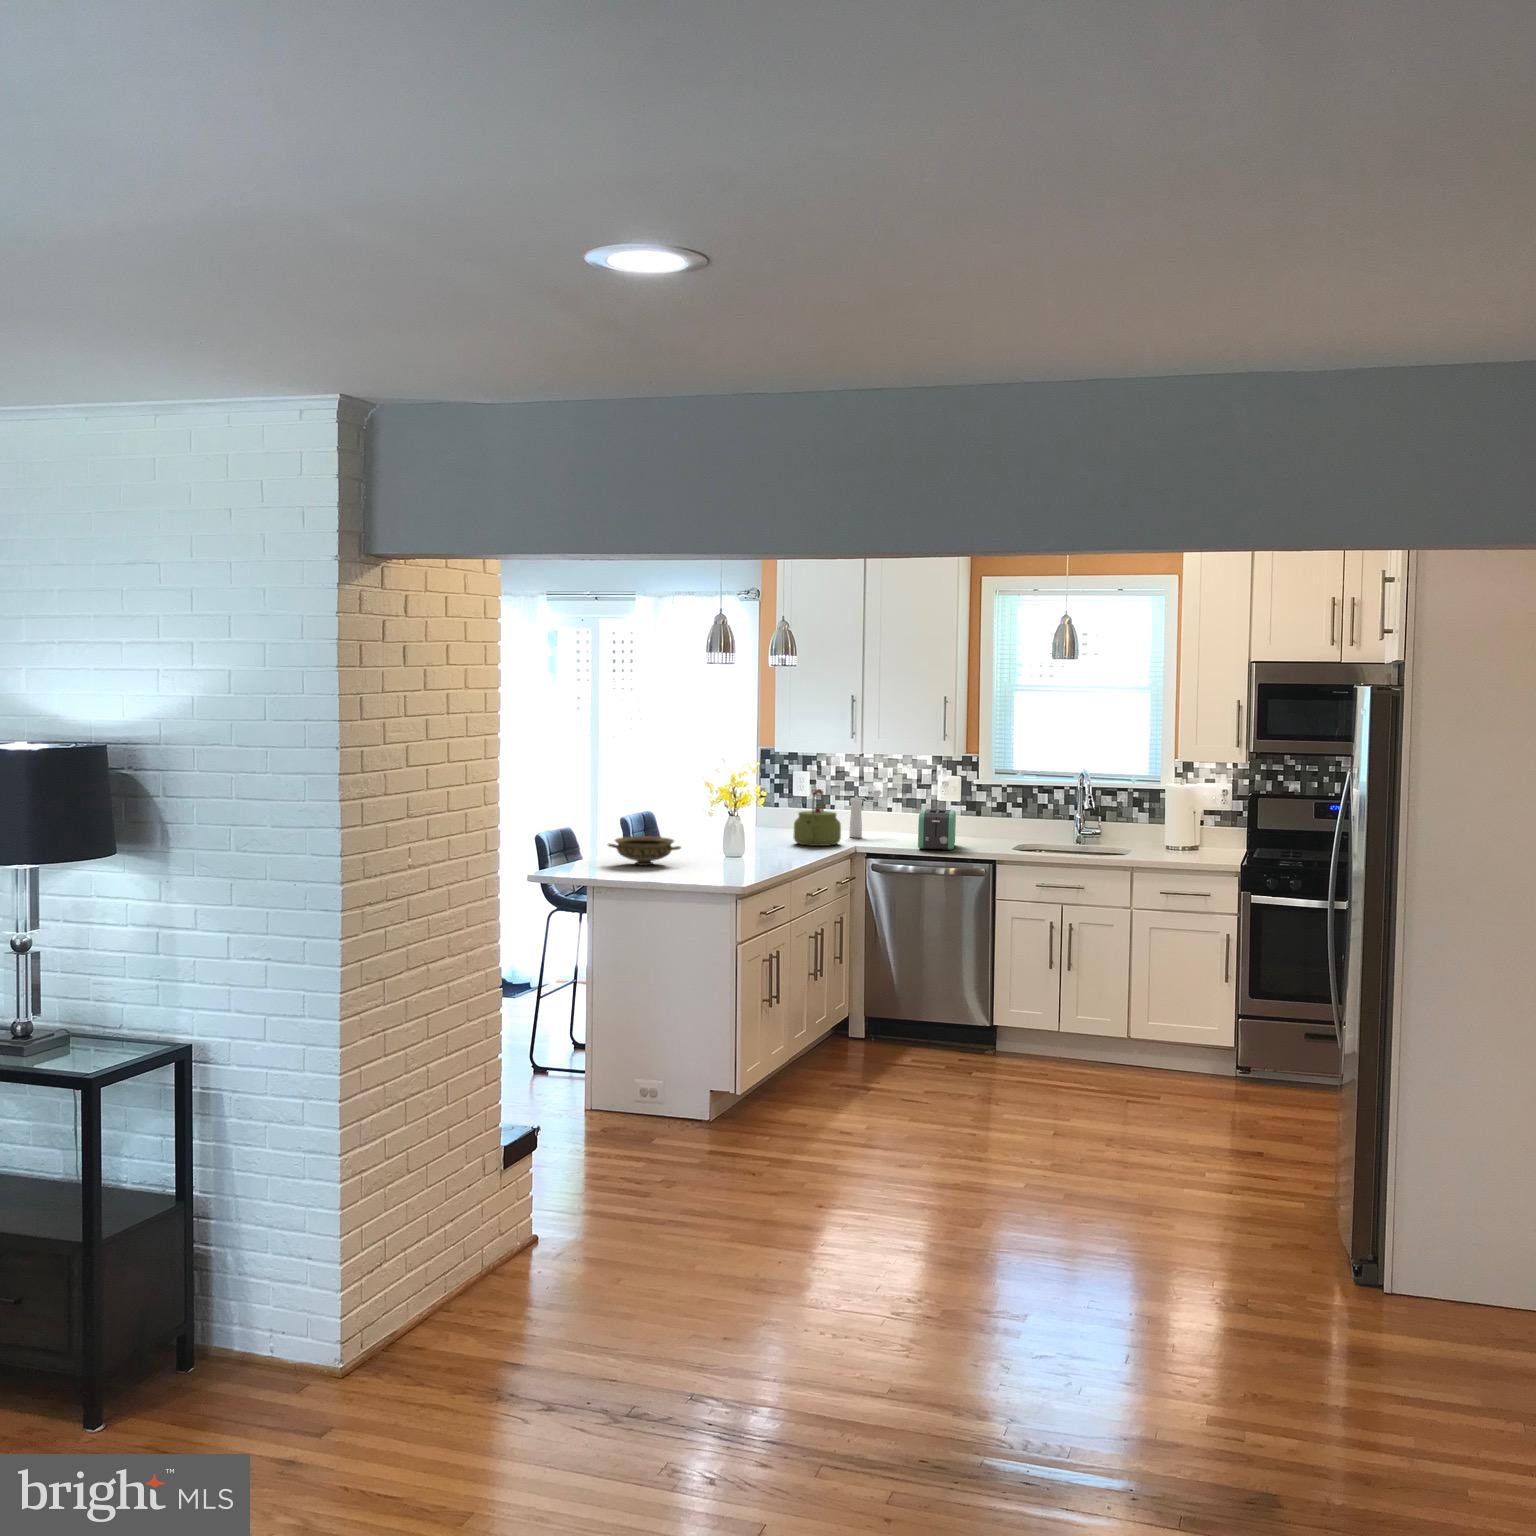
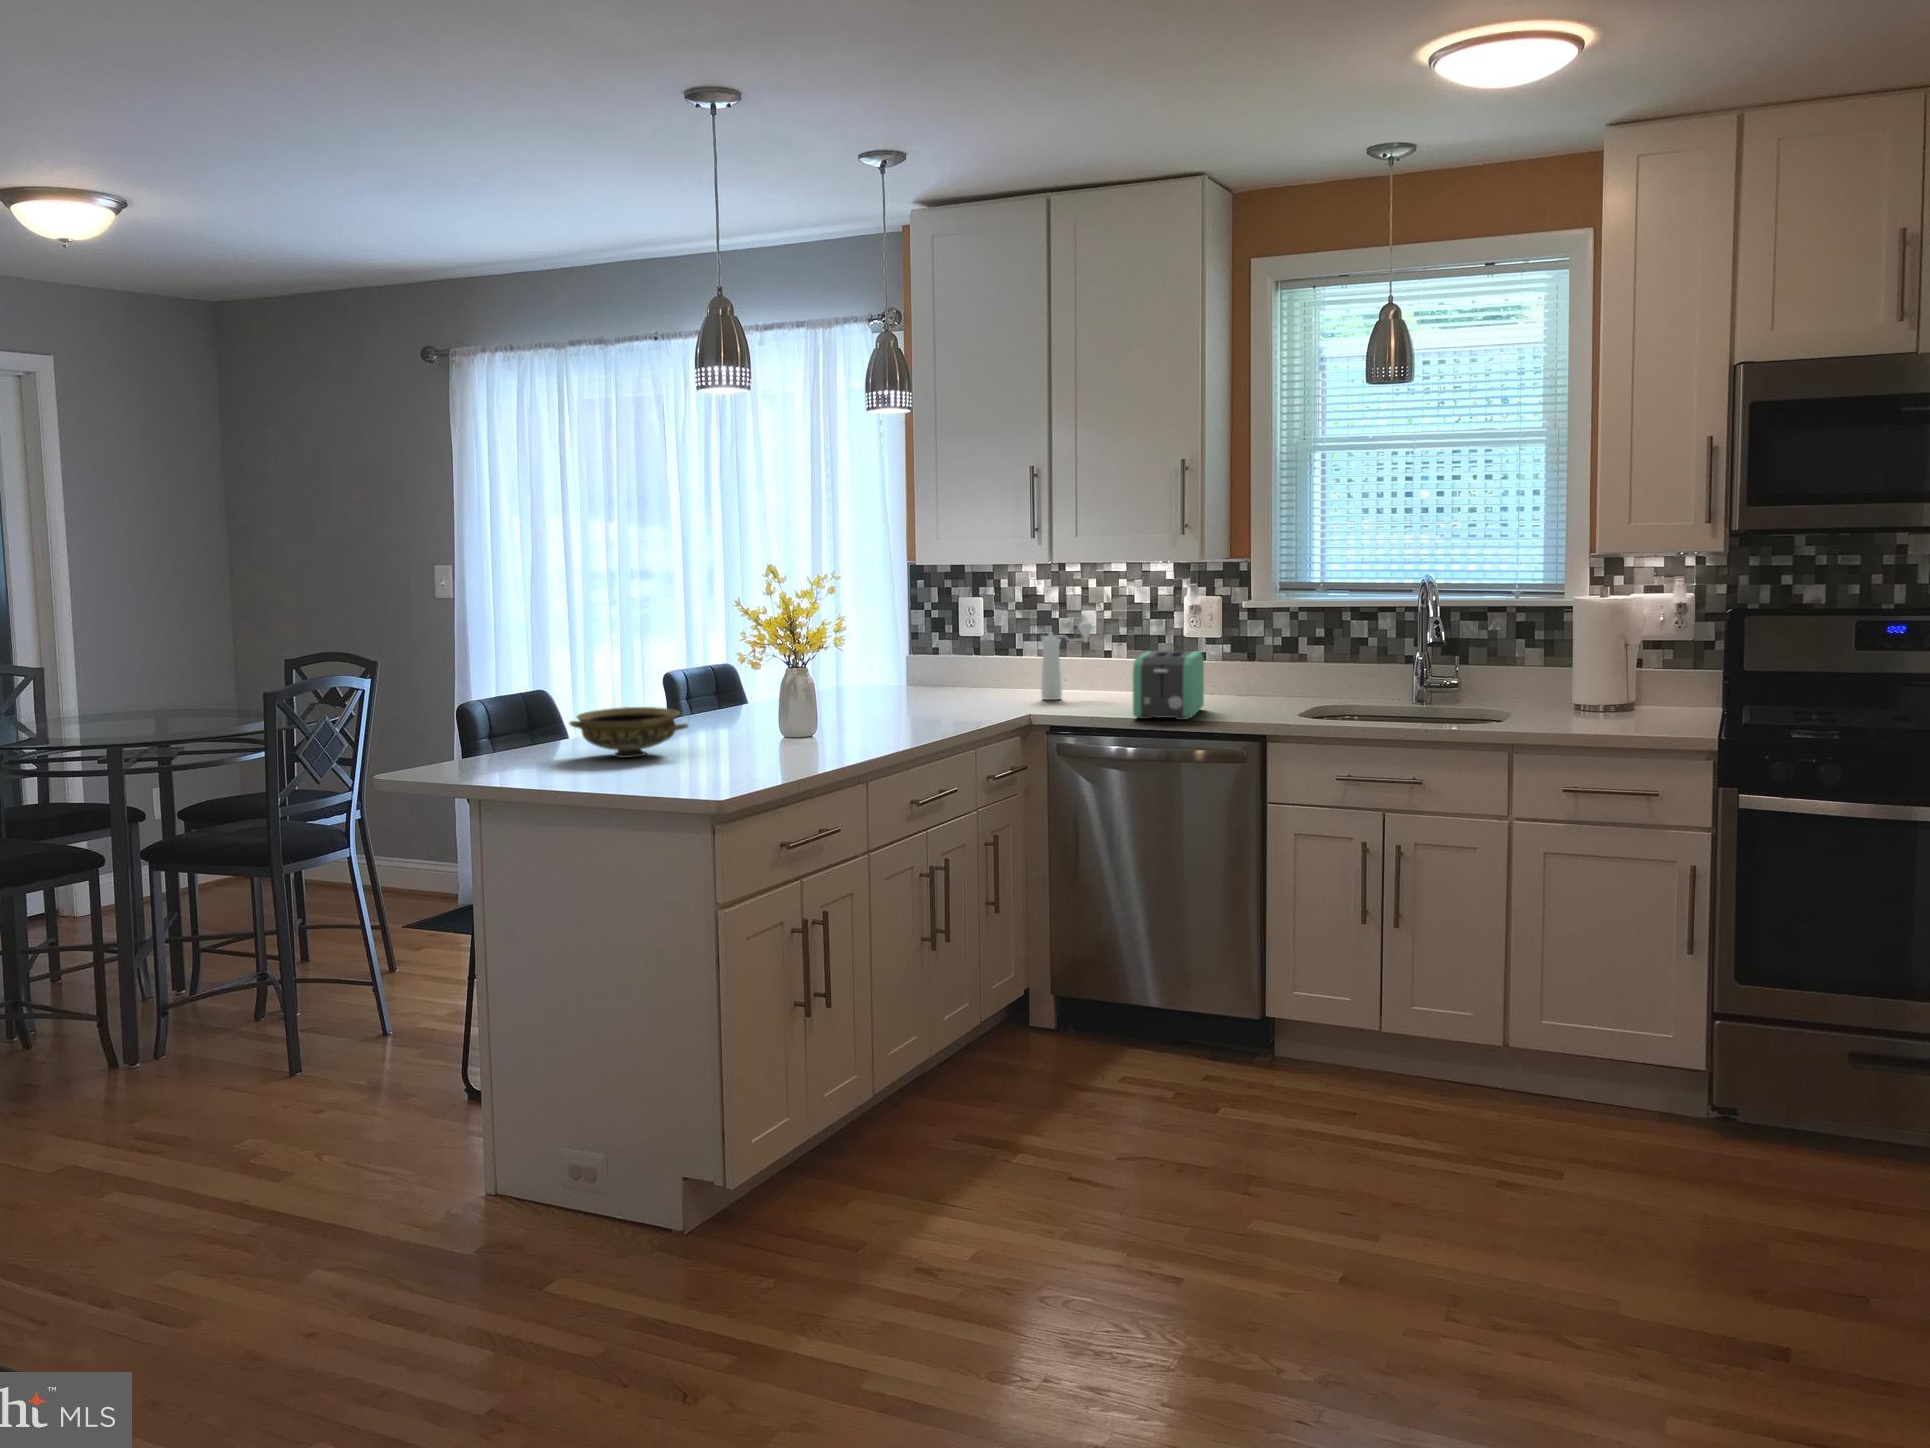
kettle: present [793,789,841,846] -> none [935,622,1012,716]

